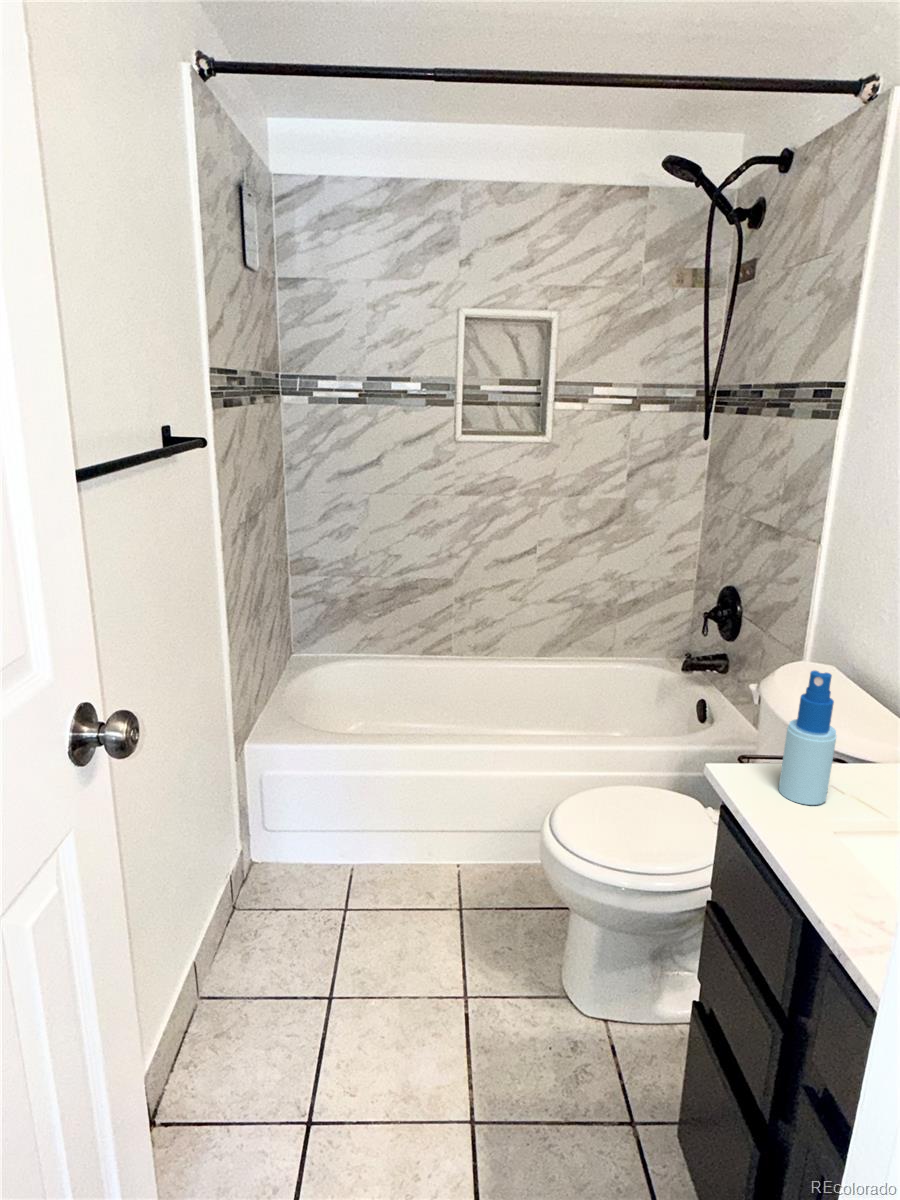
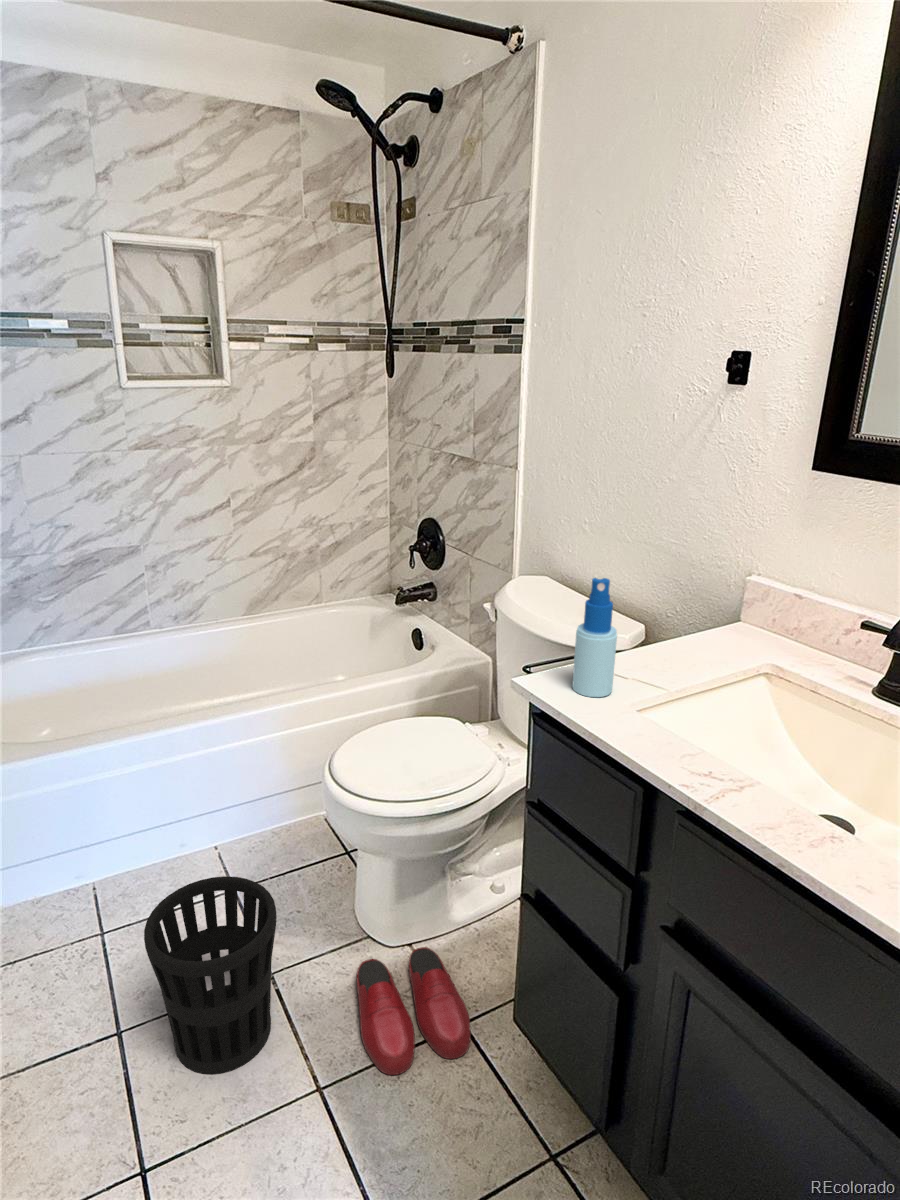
wastebasket: none [352,886,468,1070] -> present [144,876,277,1074]
slippers: none [527,1018,641,1153] -> present [357,947,471,1075]

